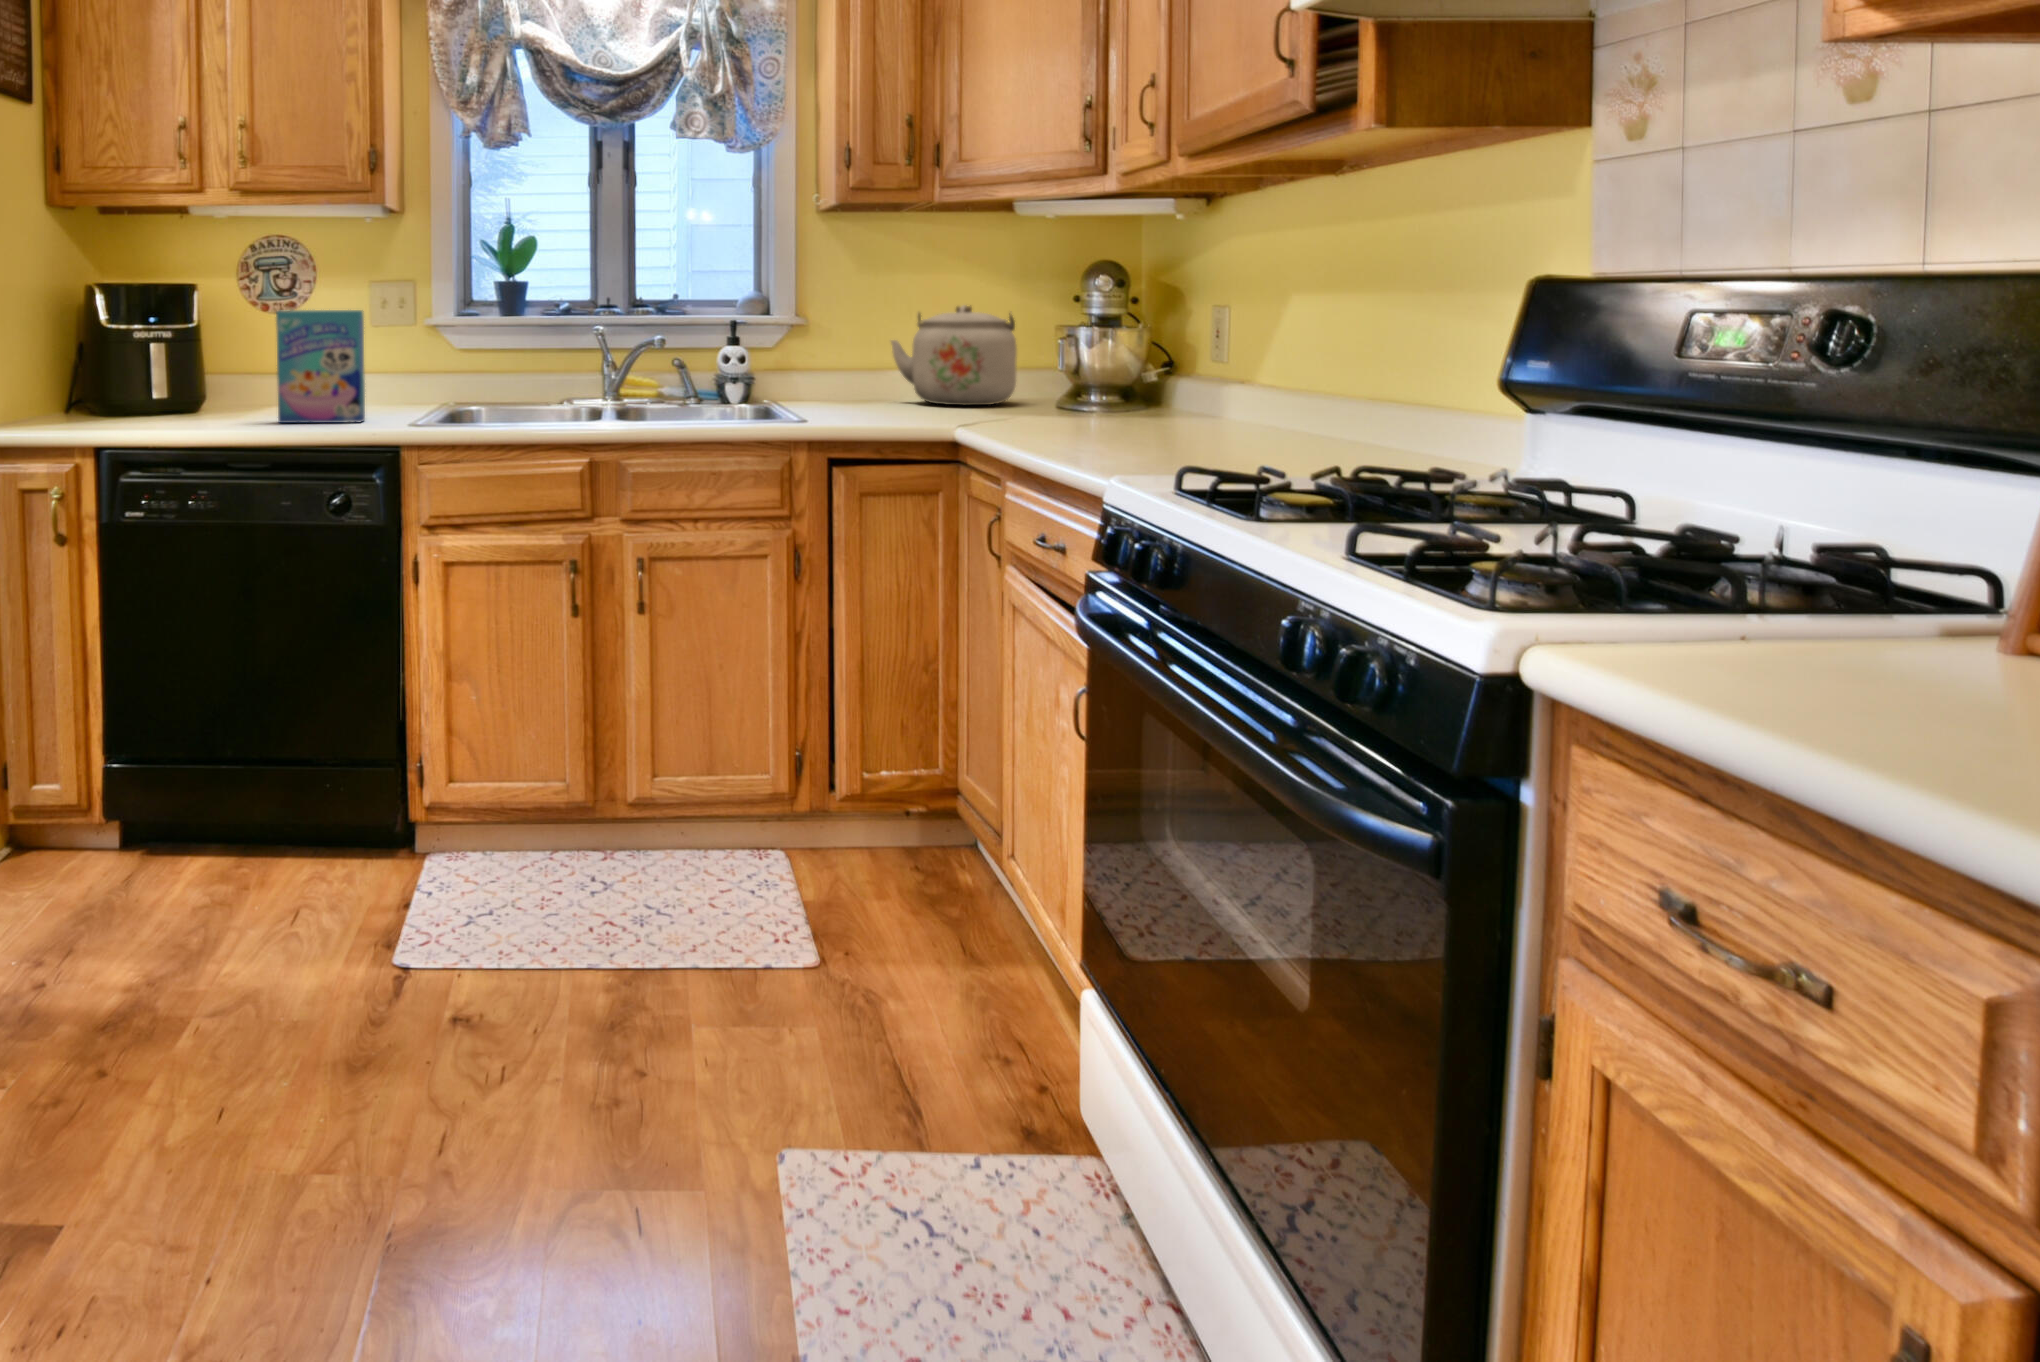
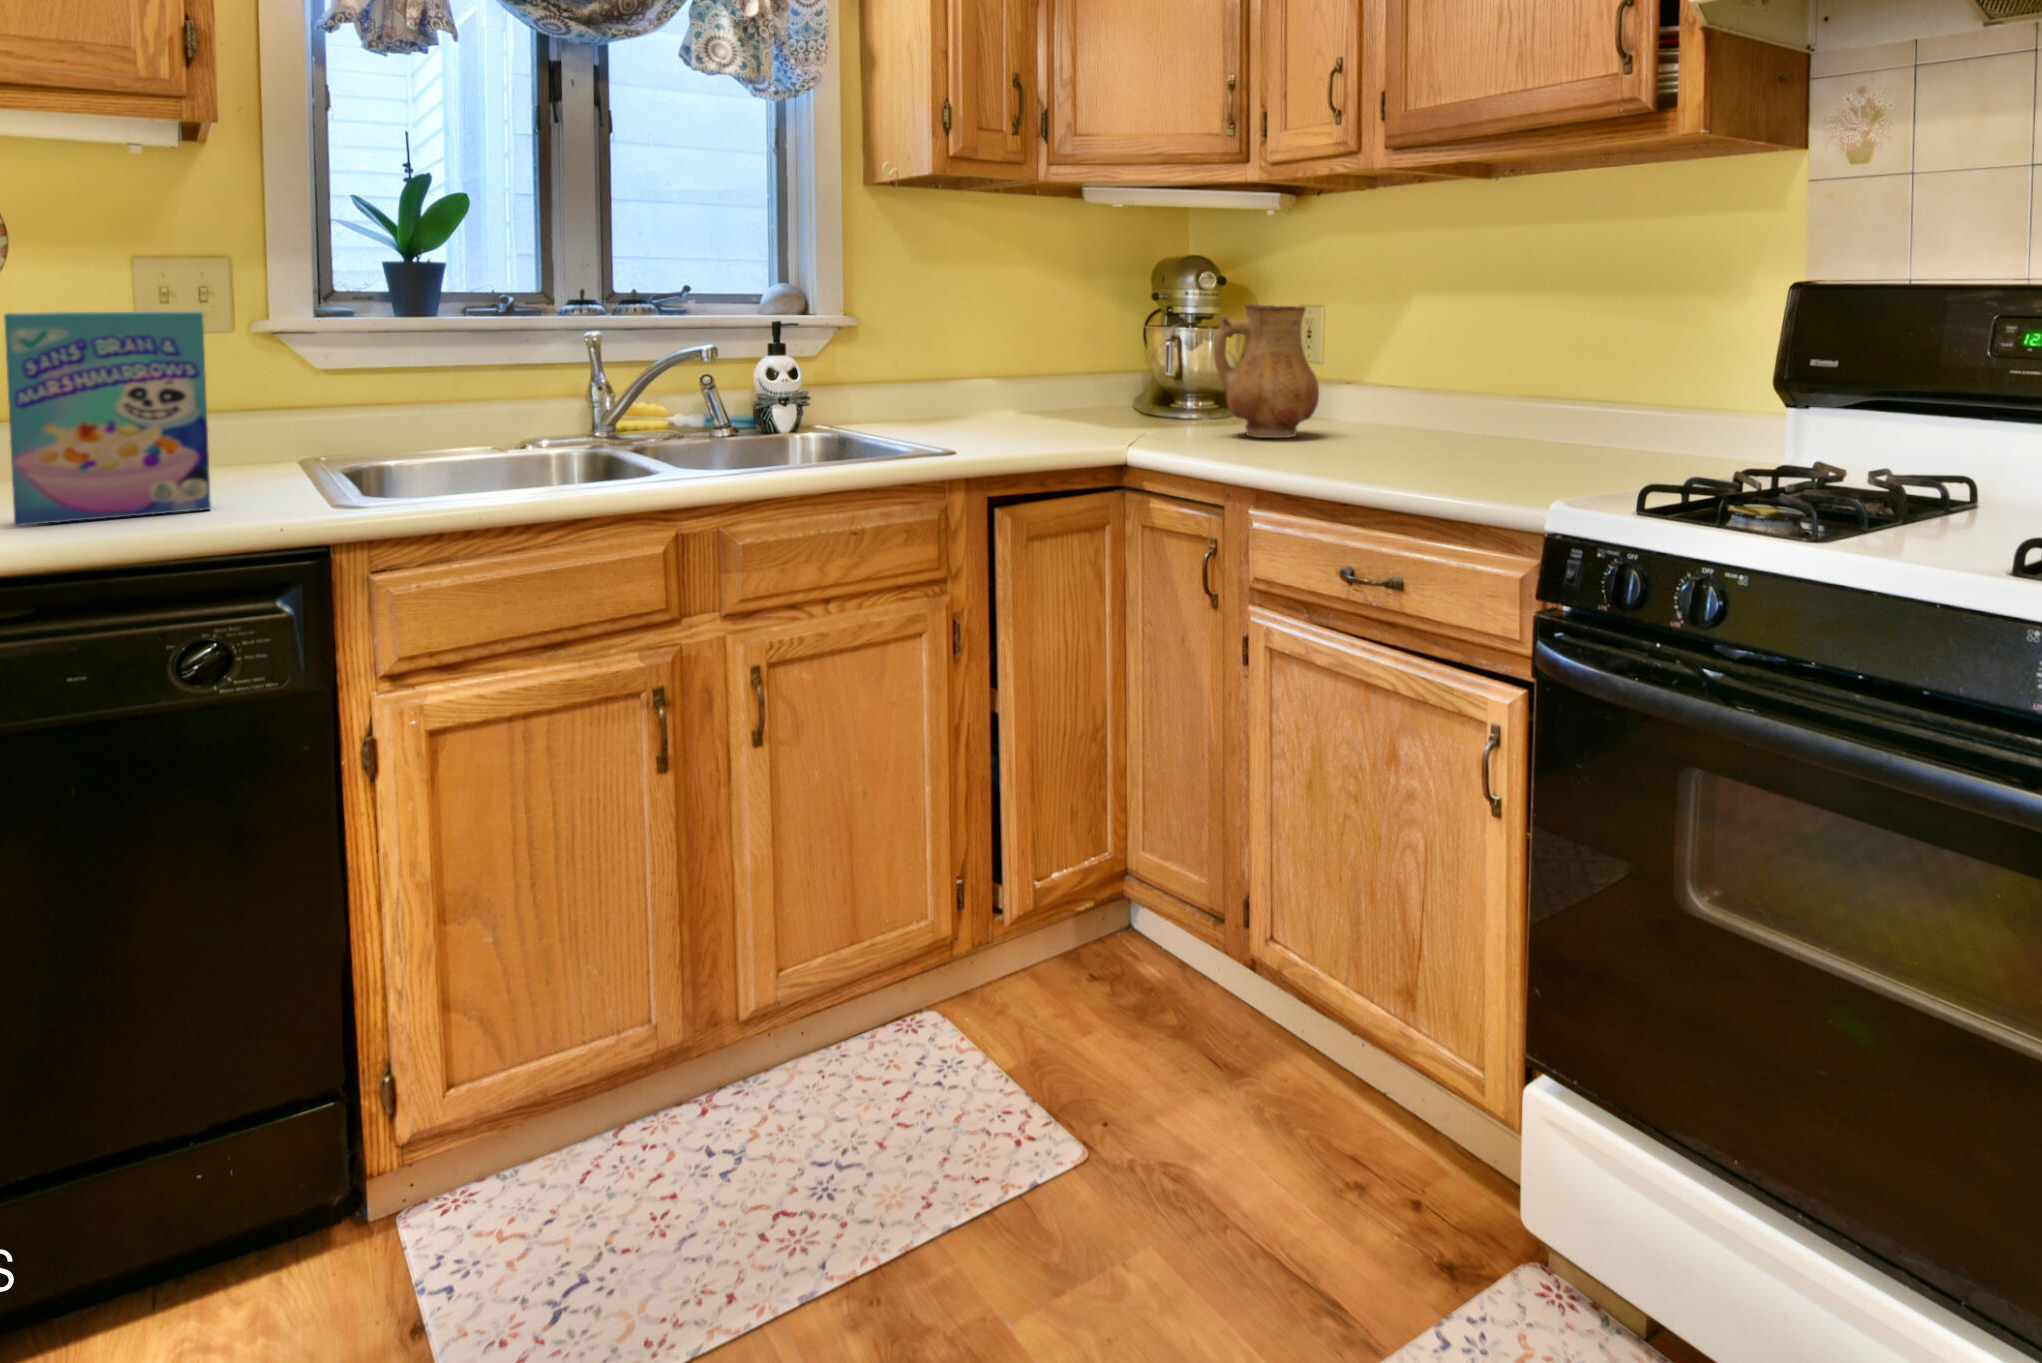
ceramic pitcher: none [1057,303,1162,427] -> present [1213,304,1319,438]
kettle: present [891,305,1017,405] -> none [966,302,1110,420]

